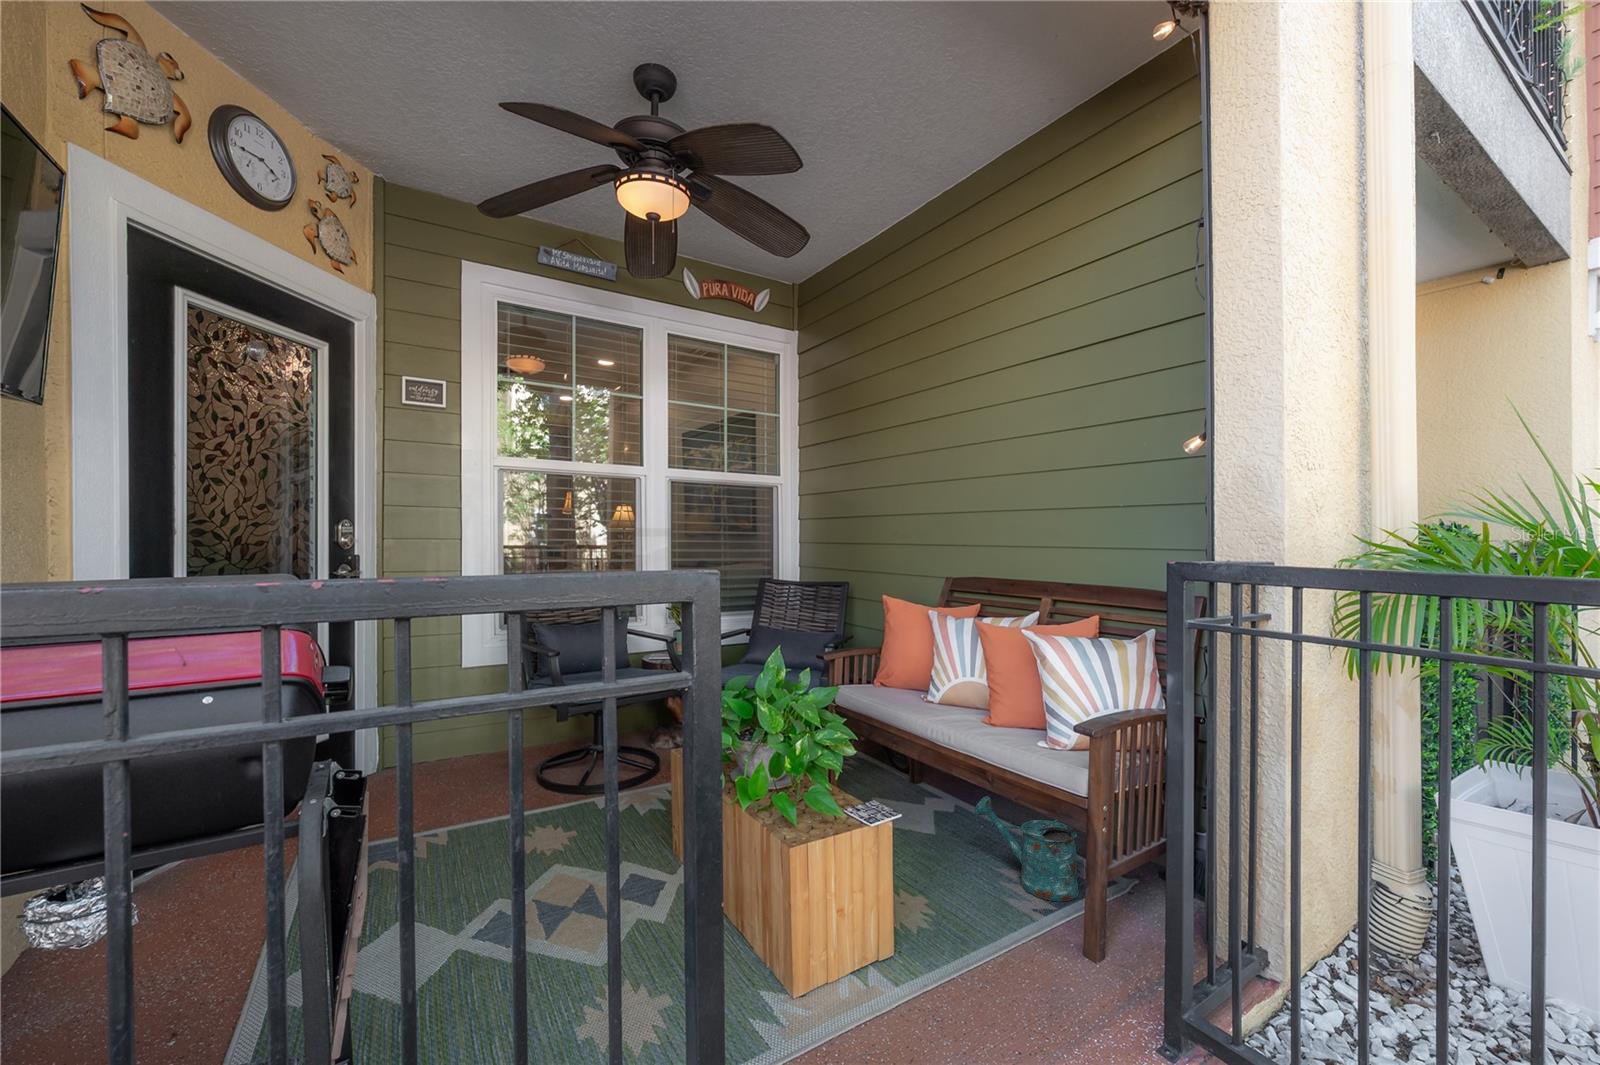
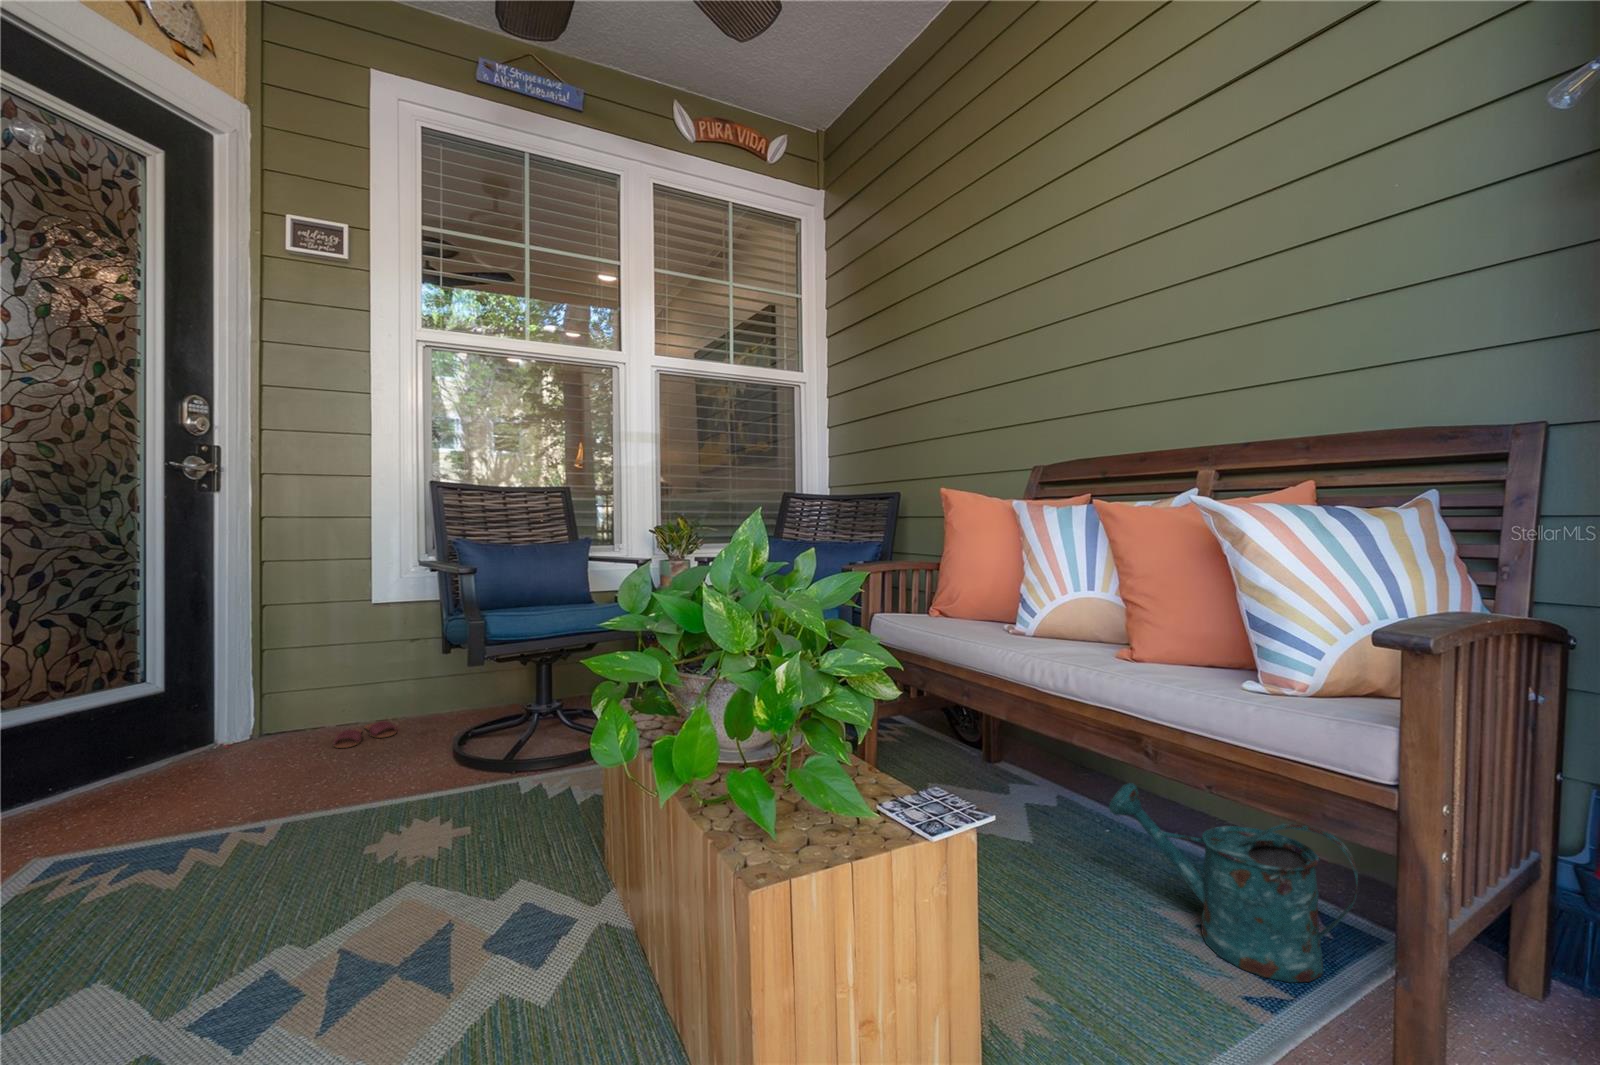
slippers: none [436,756,479,778] -> present [333,721,397,748]

